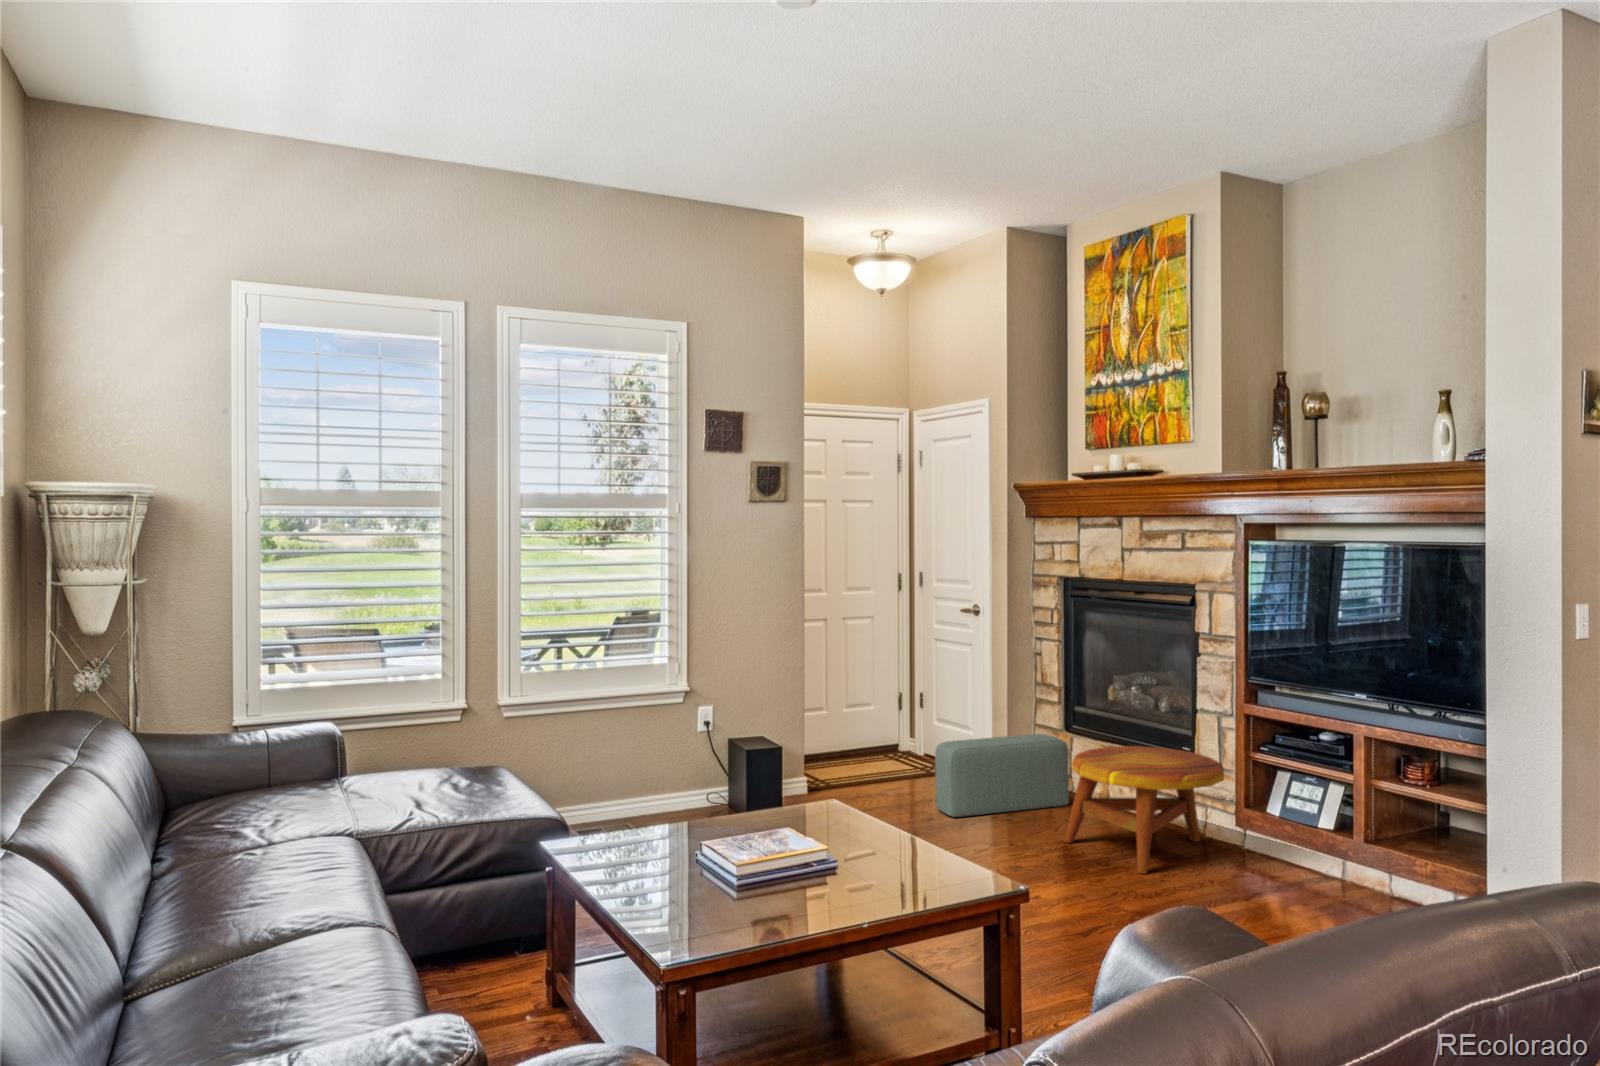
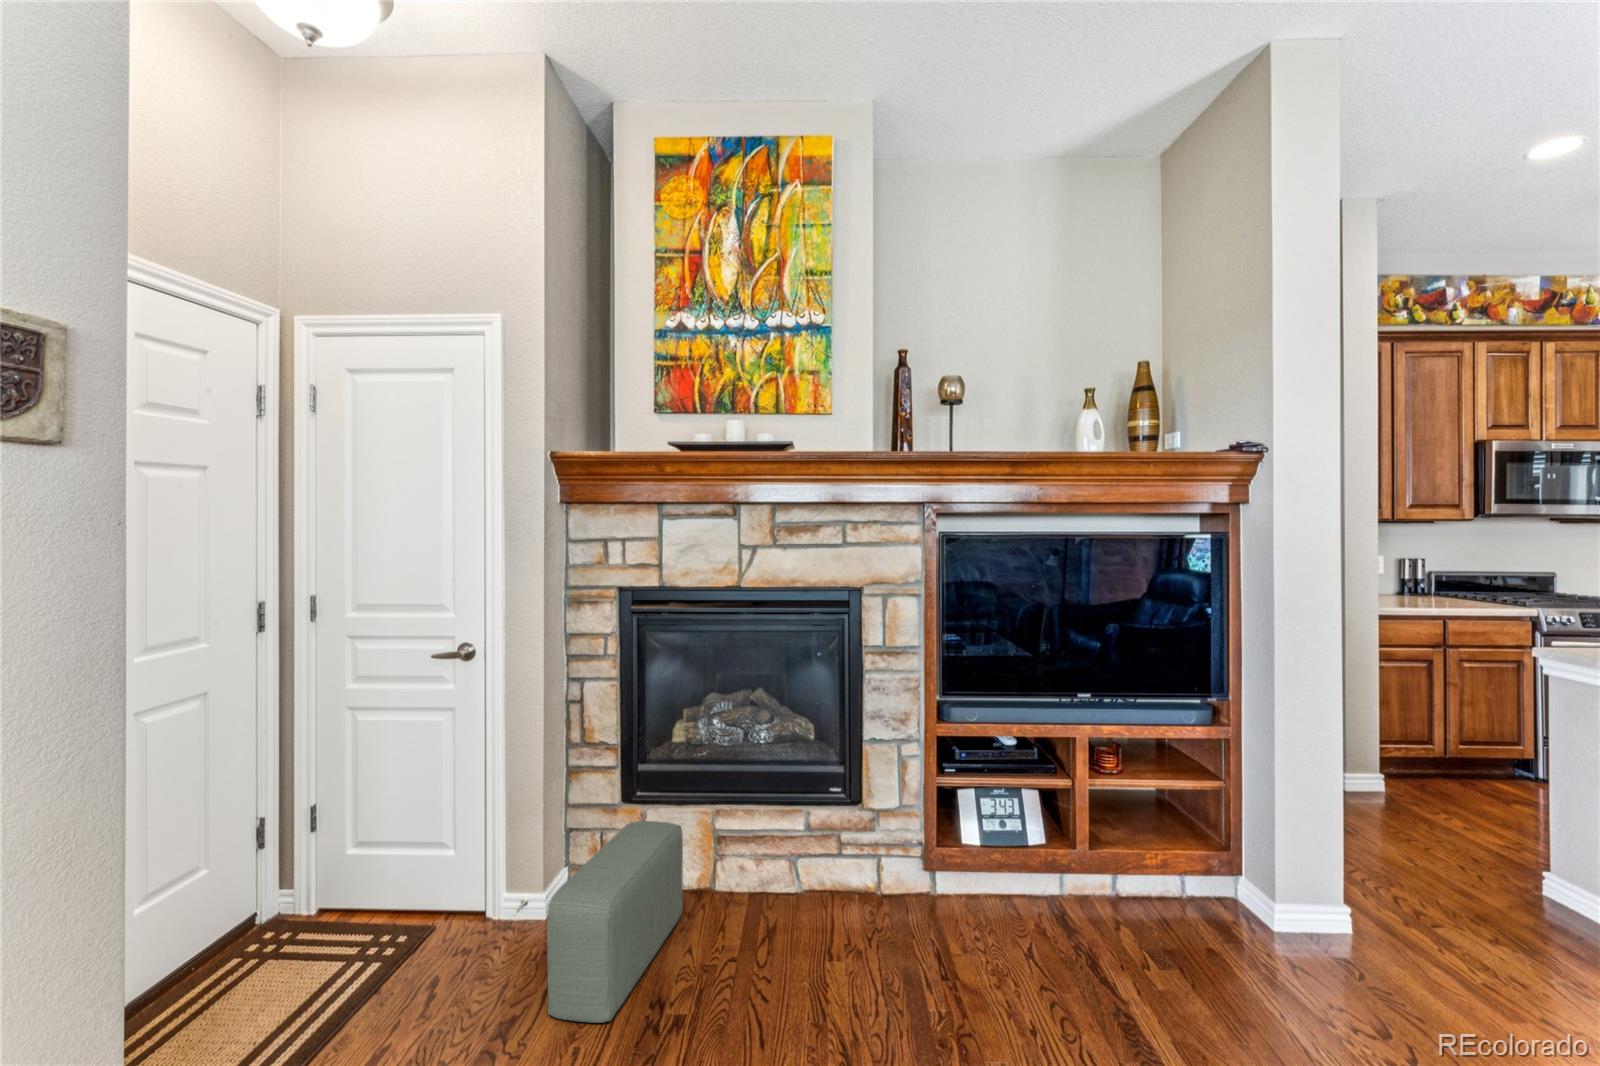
side table: present [1064,746,1224,874] -> none [792,796,986,989]

